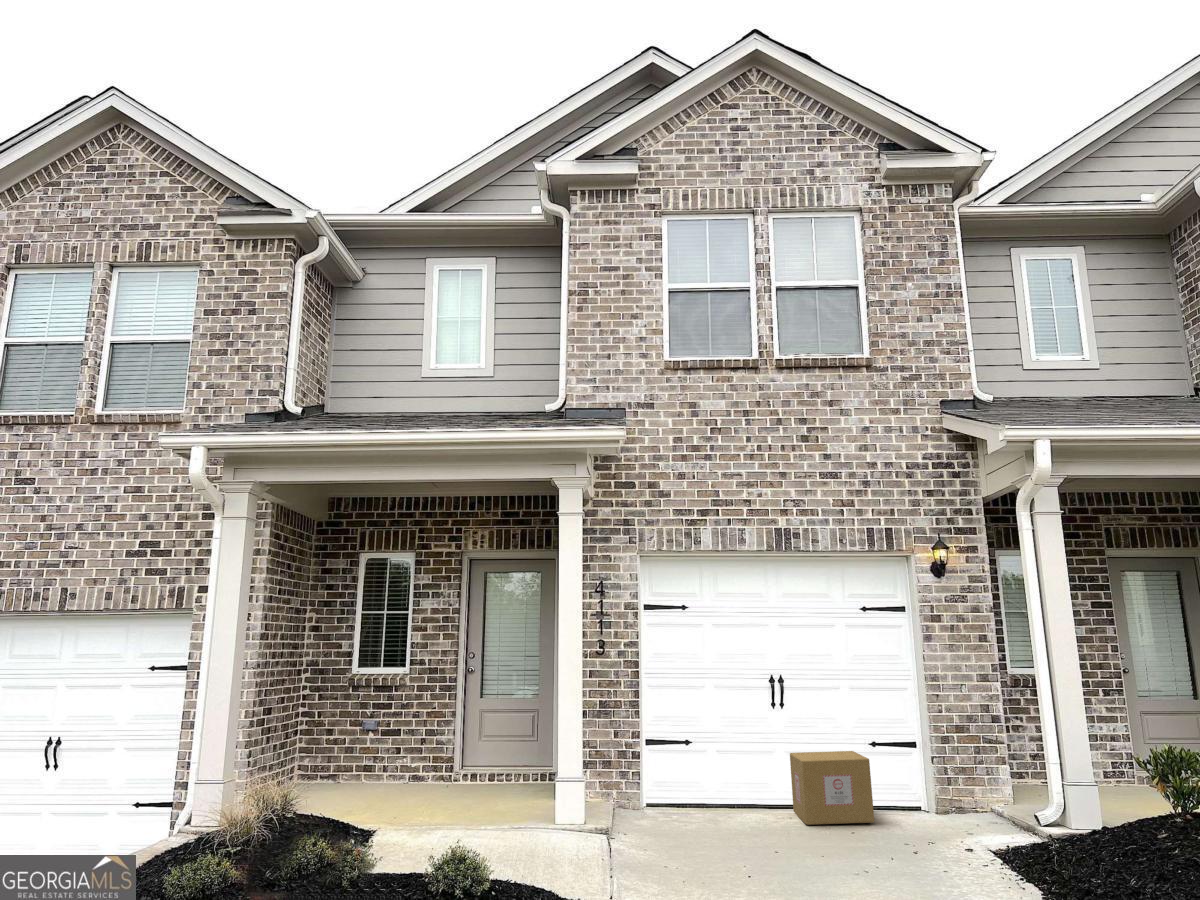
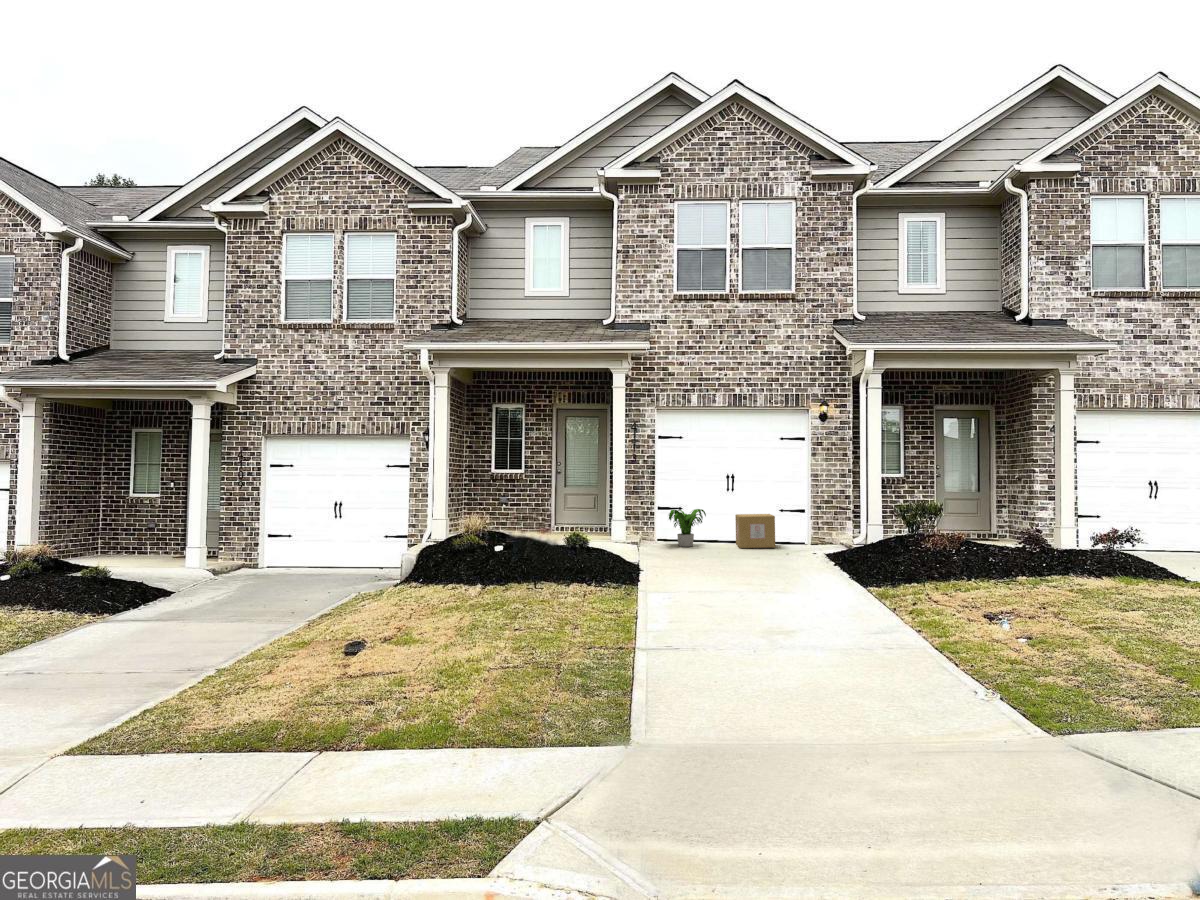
potted plant: none [663,744,736,822] -> present [669,509,706,547]

